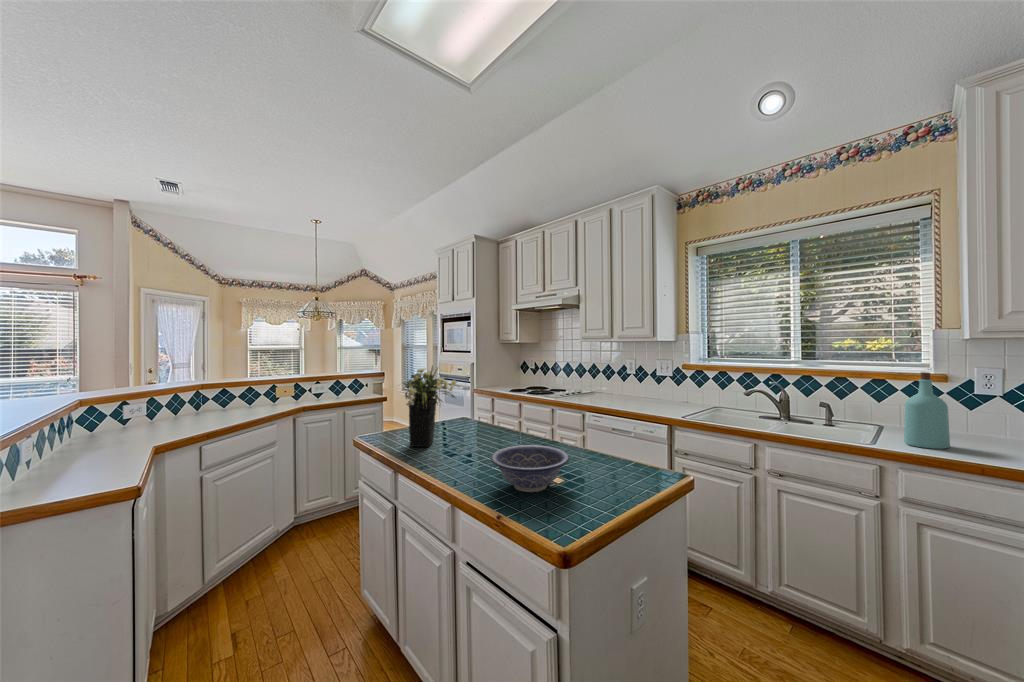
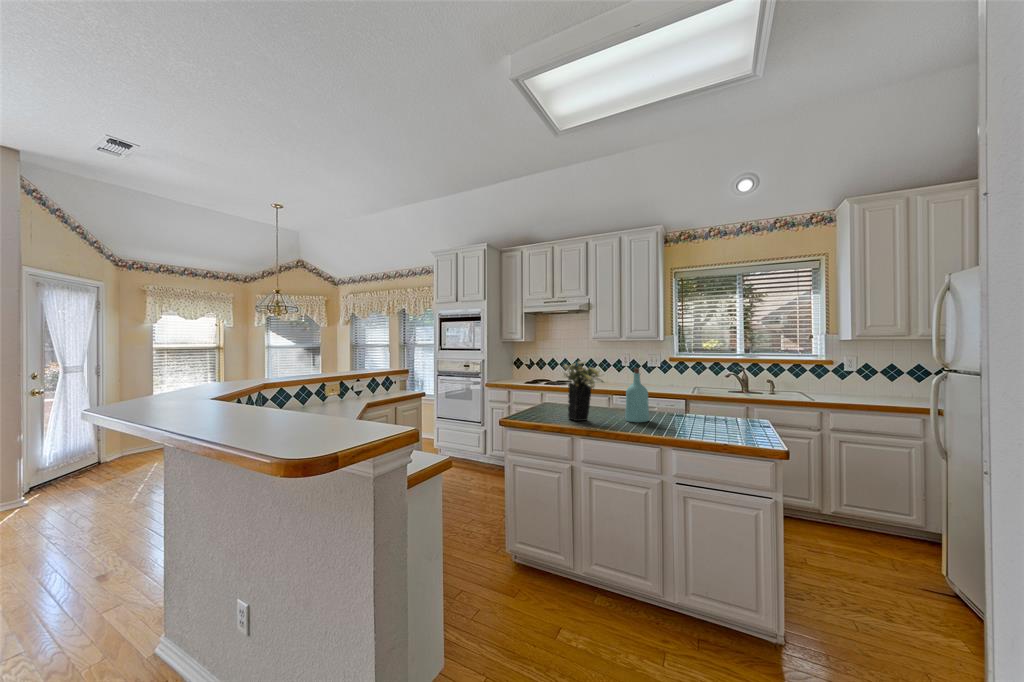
bottle: present [904,372,950,449] -> present [626,368,649,422]
decorative bowl: present [491,445,569,492] -> none [677,408,732,433]

